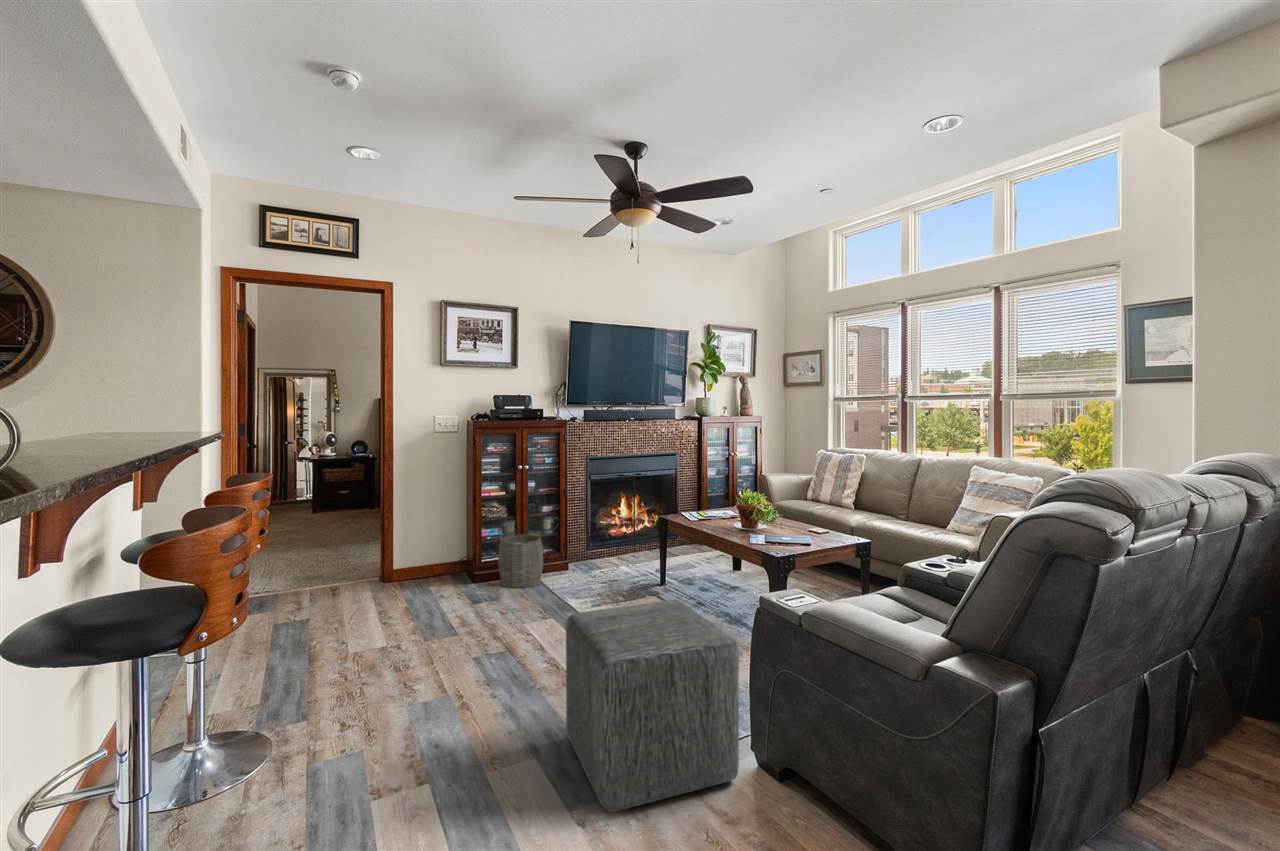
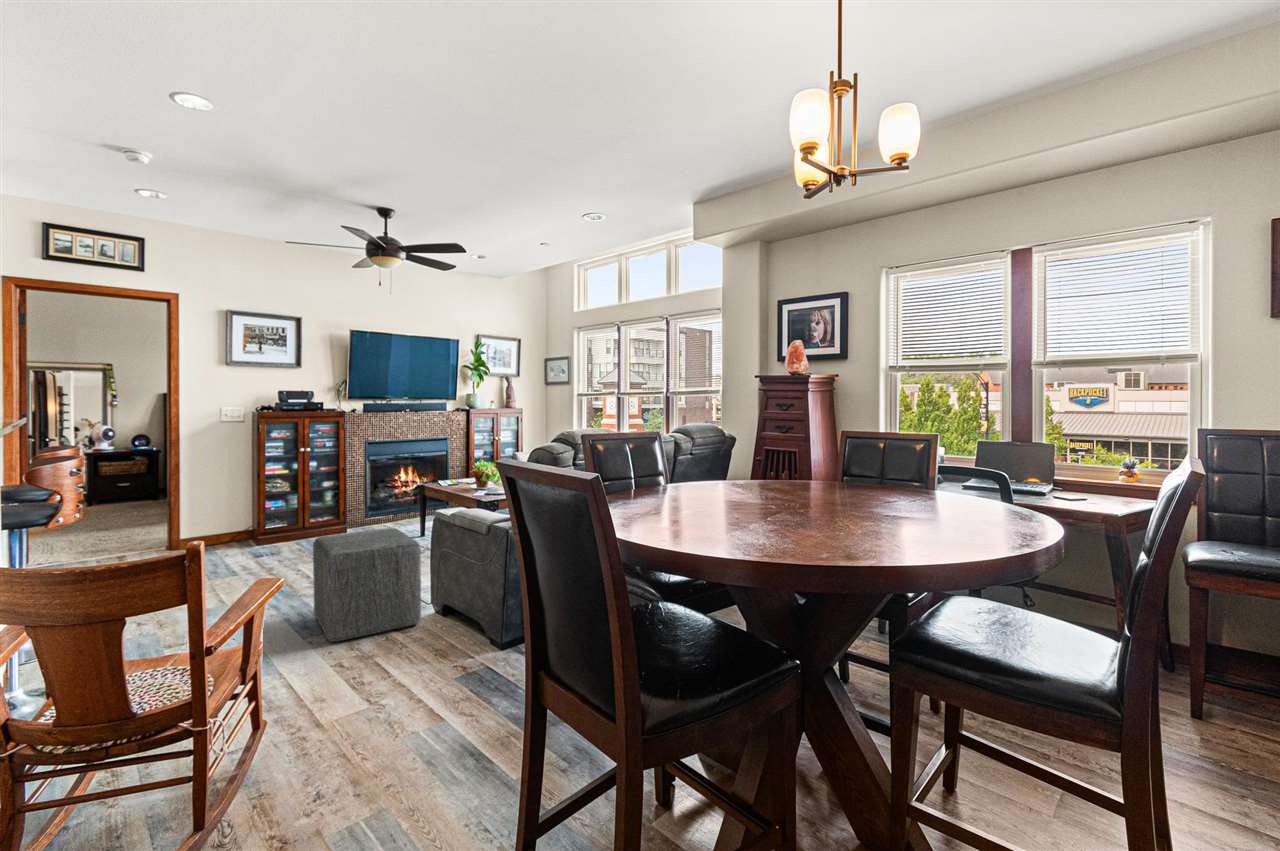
woven basket: present [498,534,543,588] -> none [281,504,322,546]

